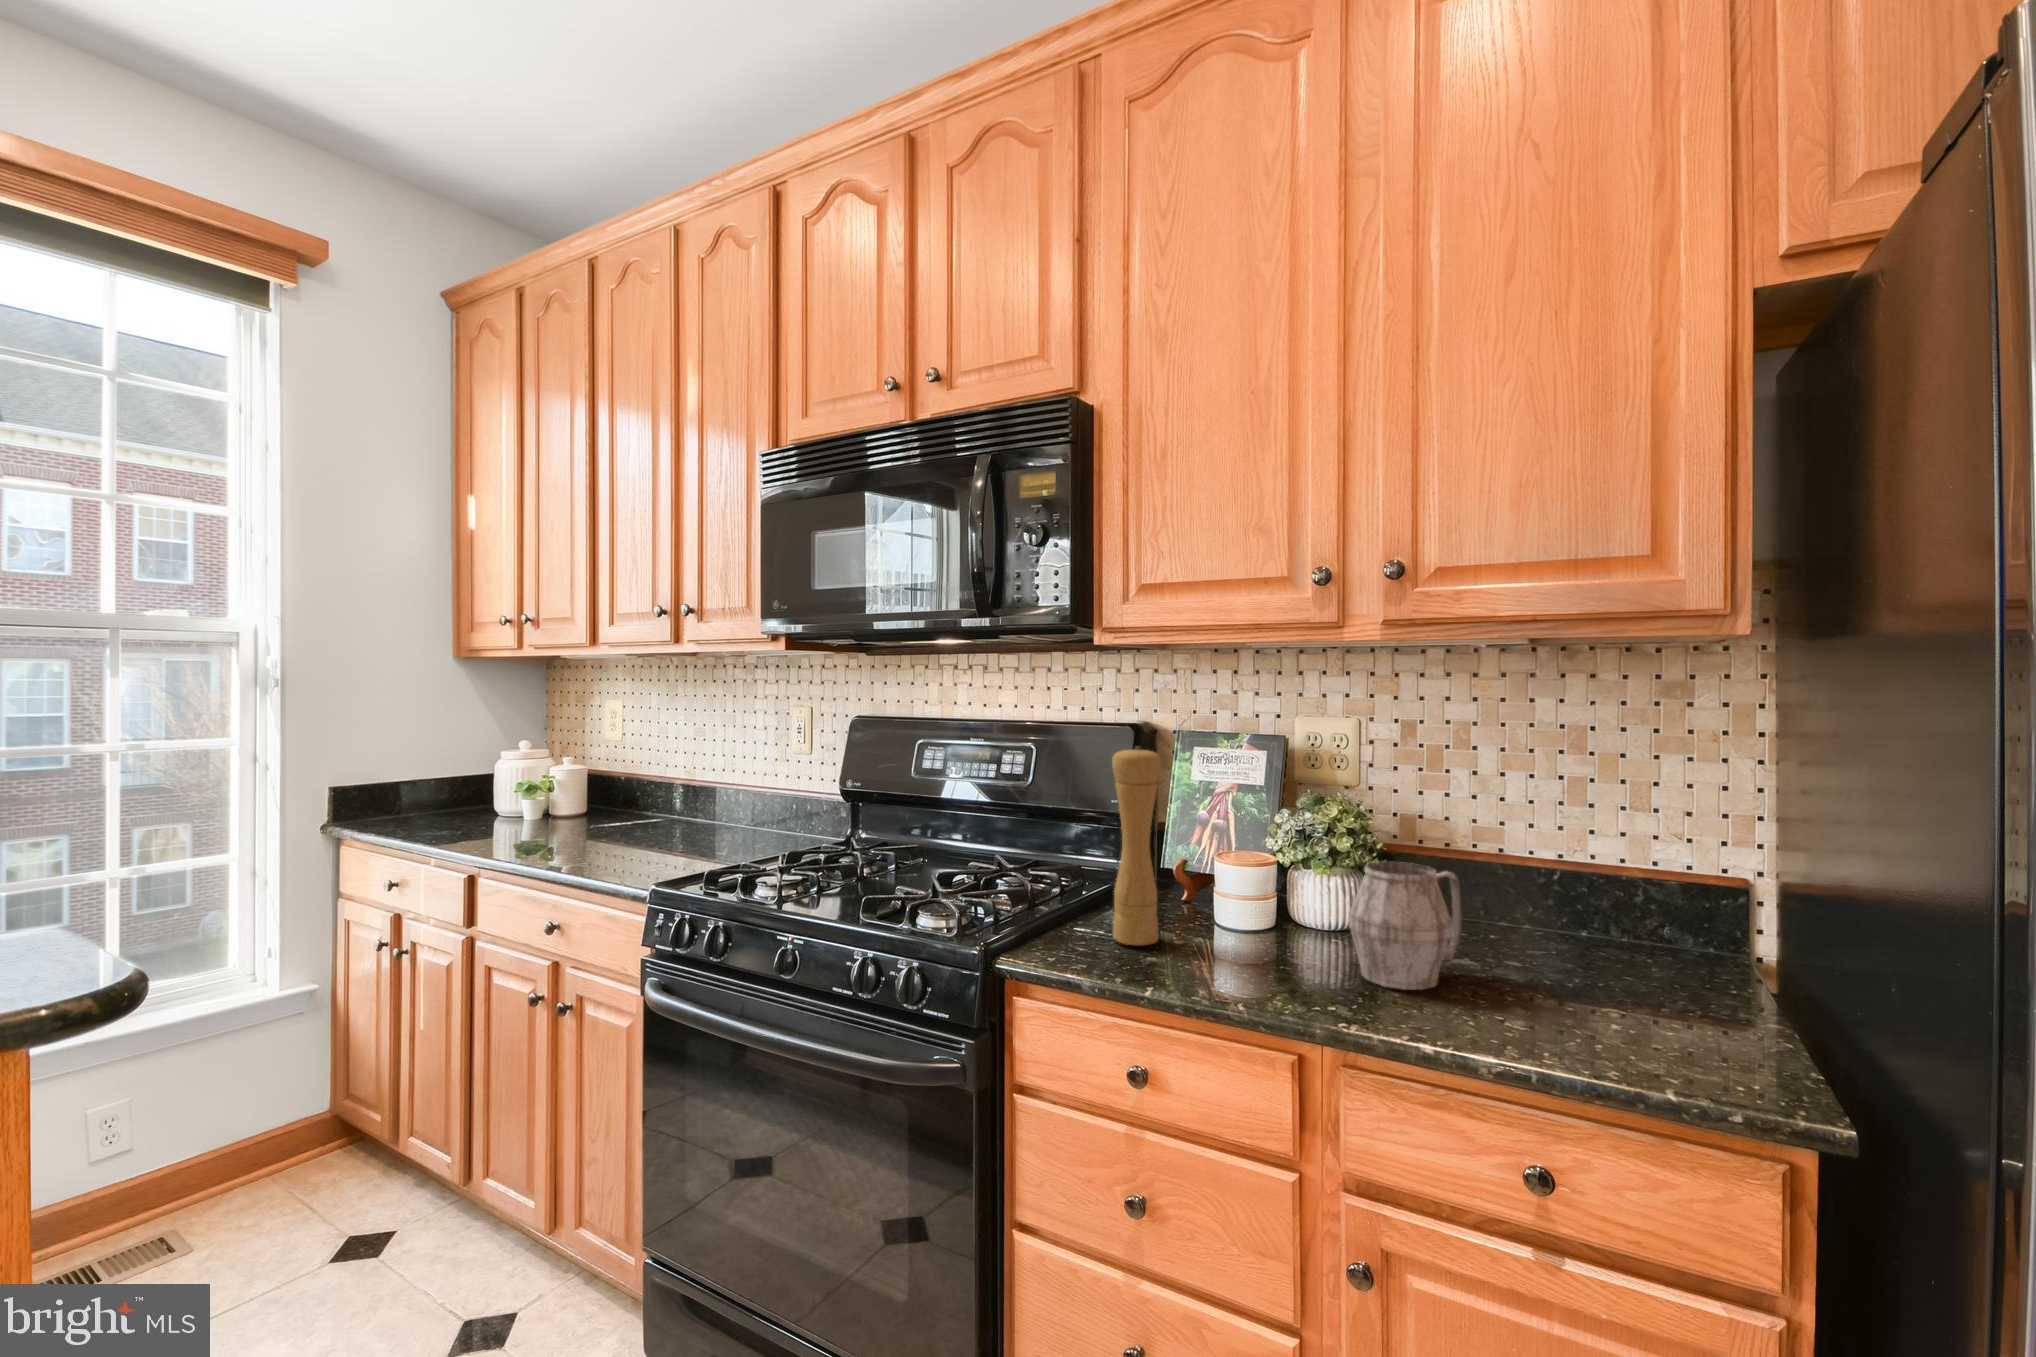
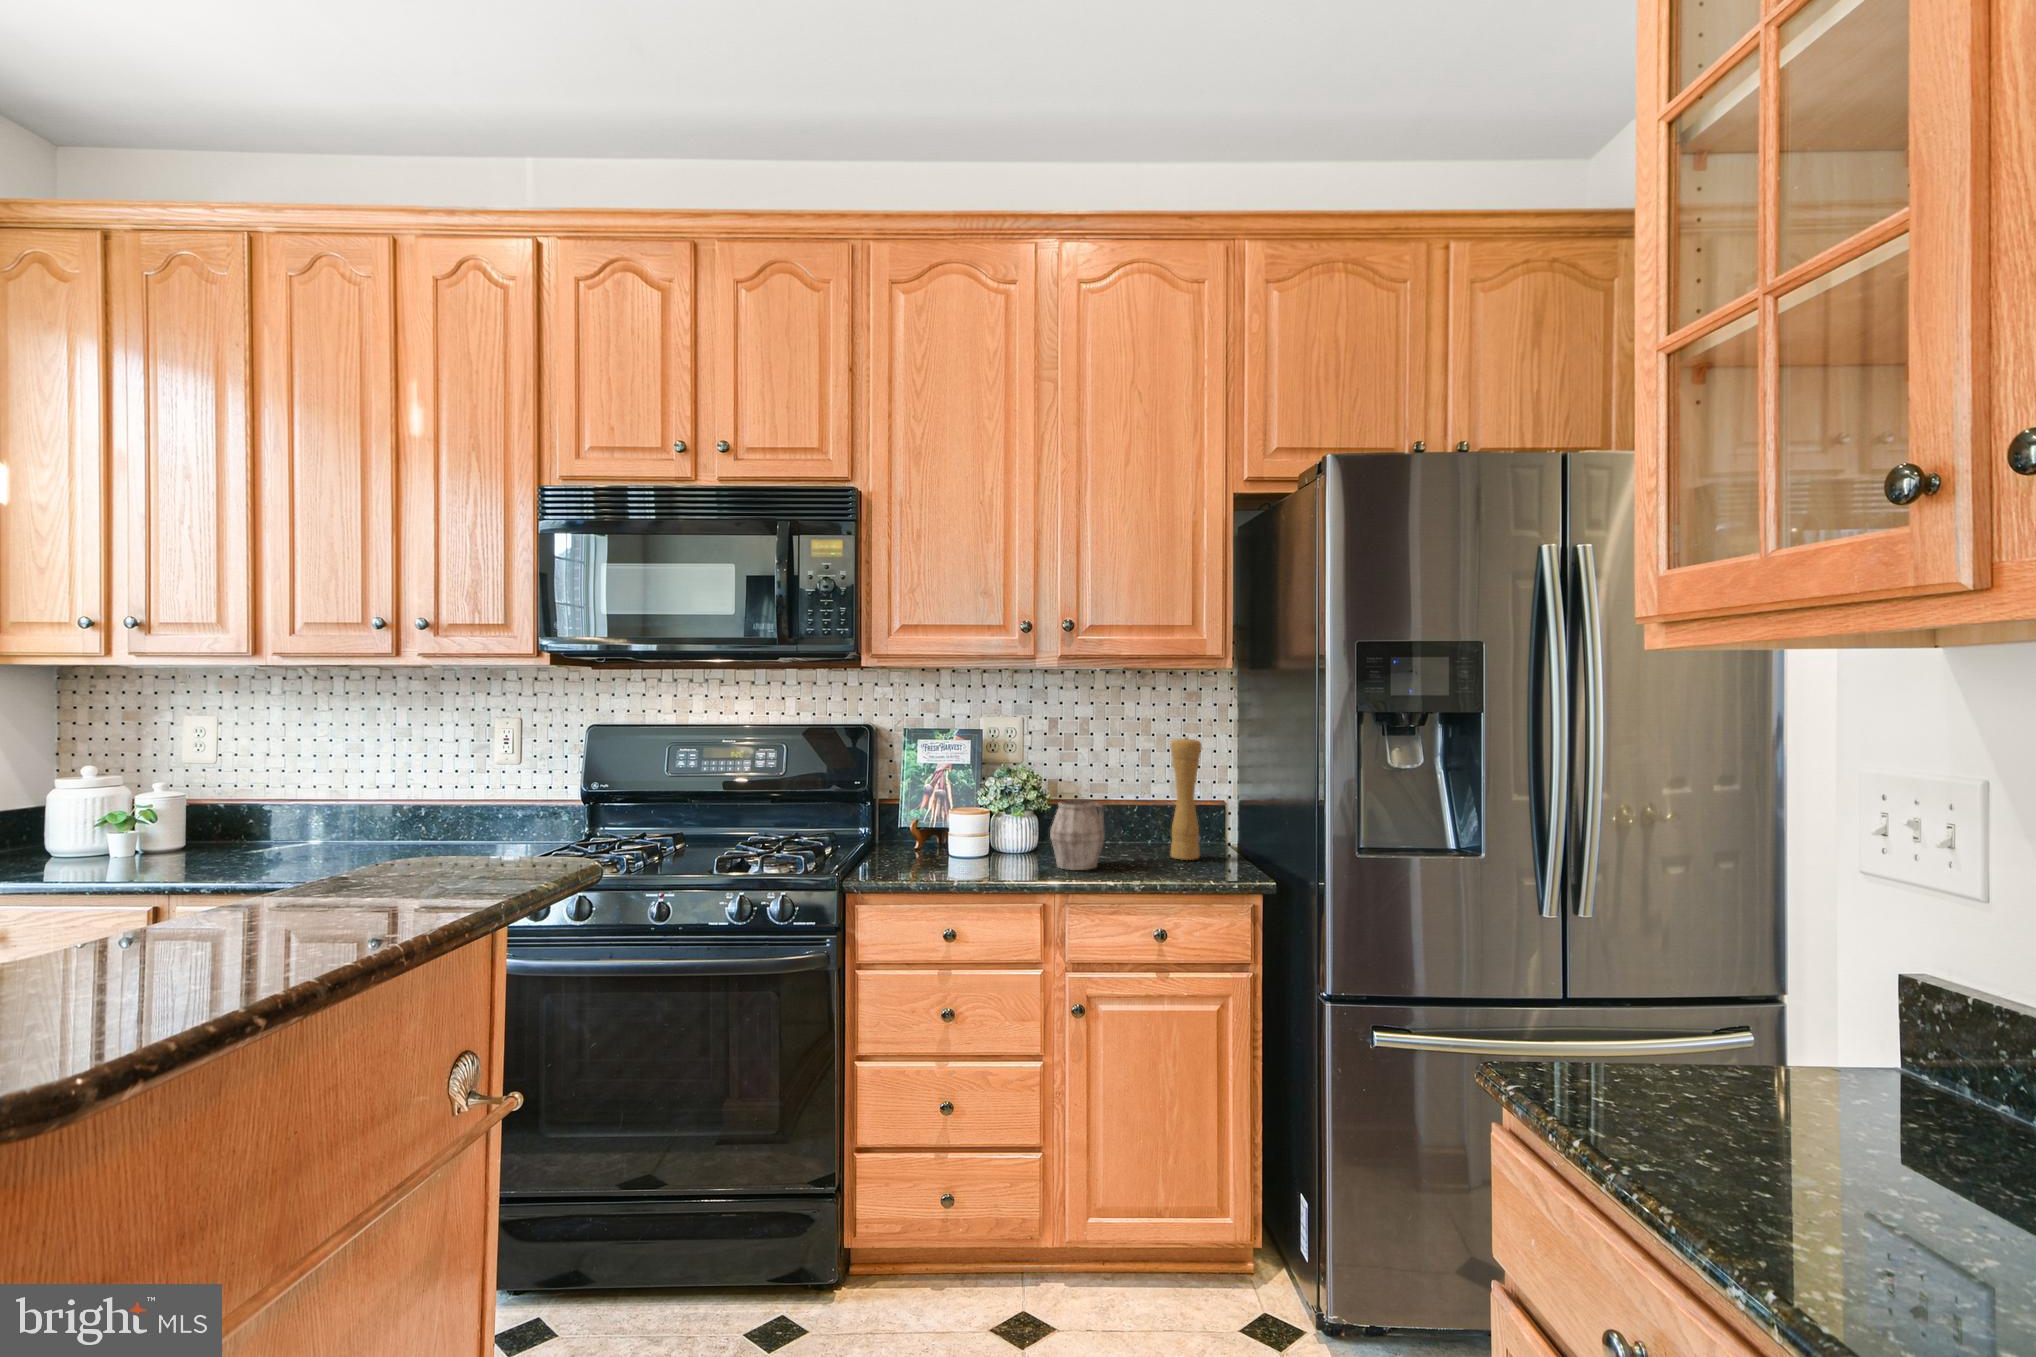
pepper mill: present [1112,747,1161,946] -> present [1171,737,1202,860]

